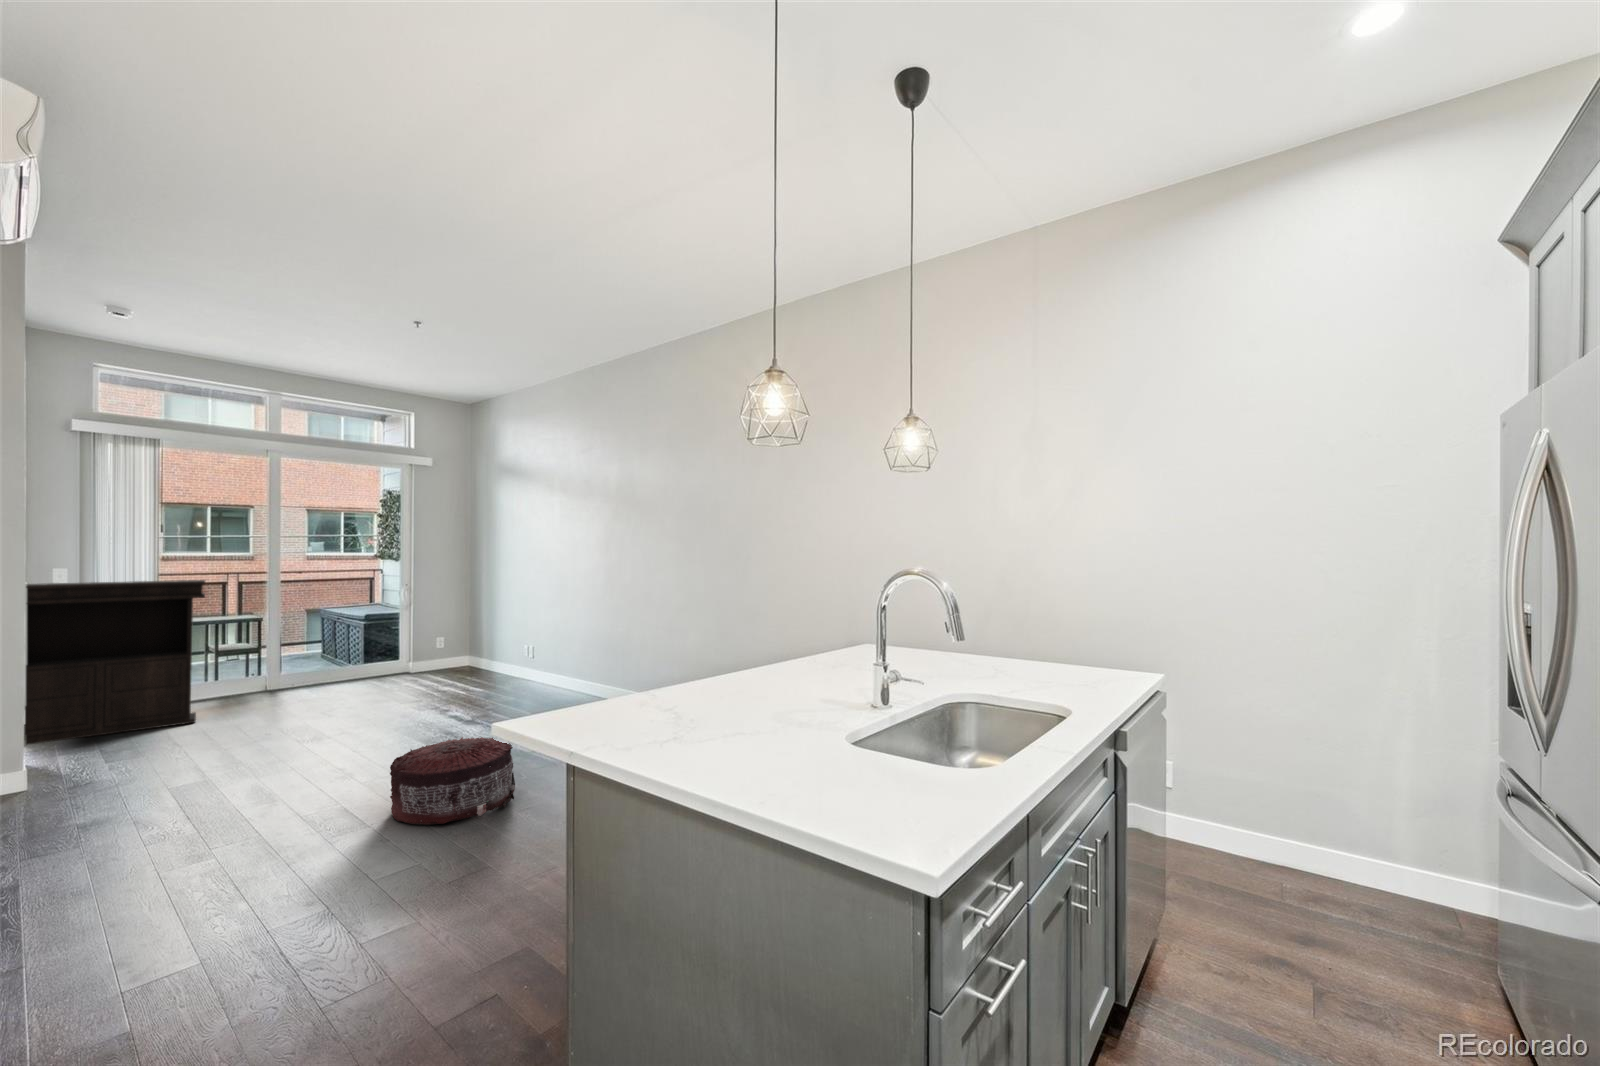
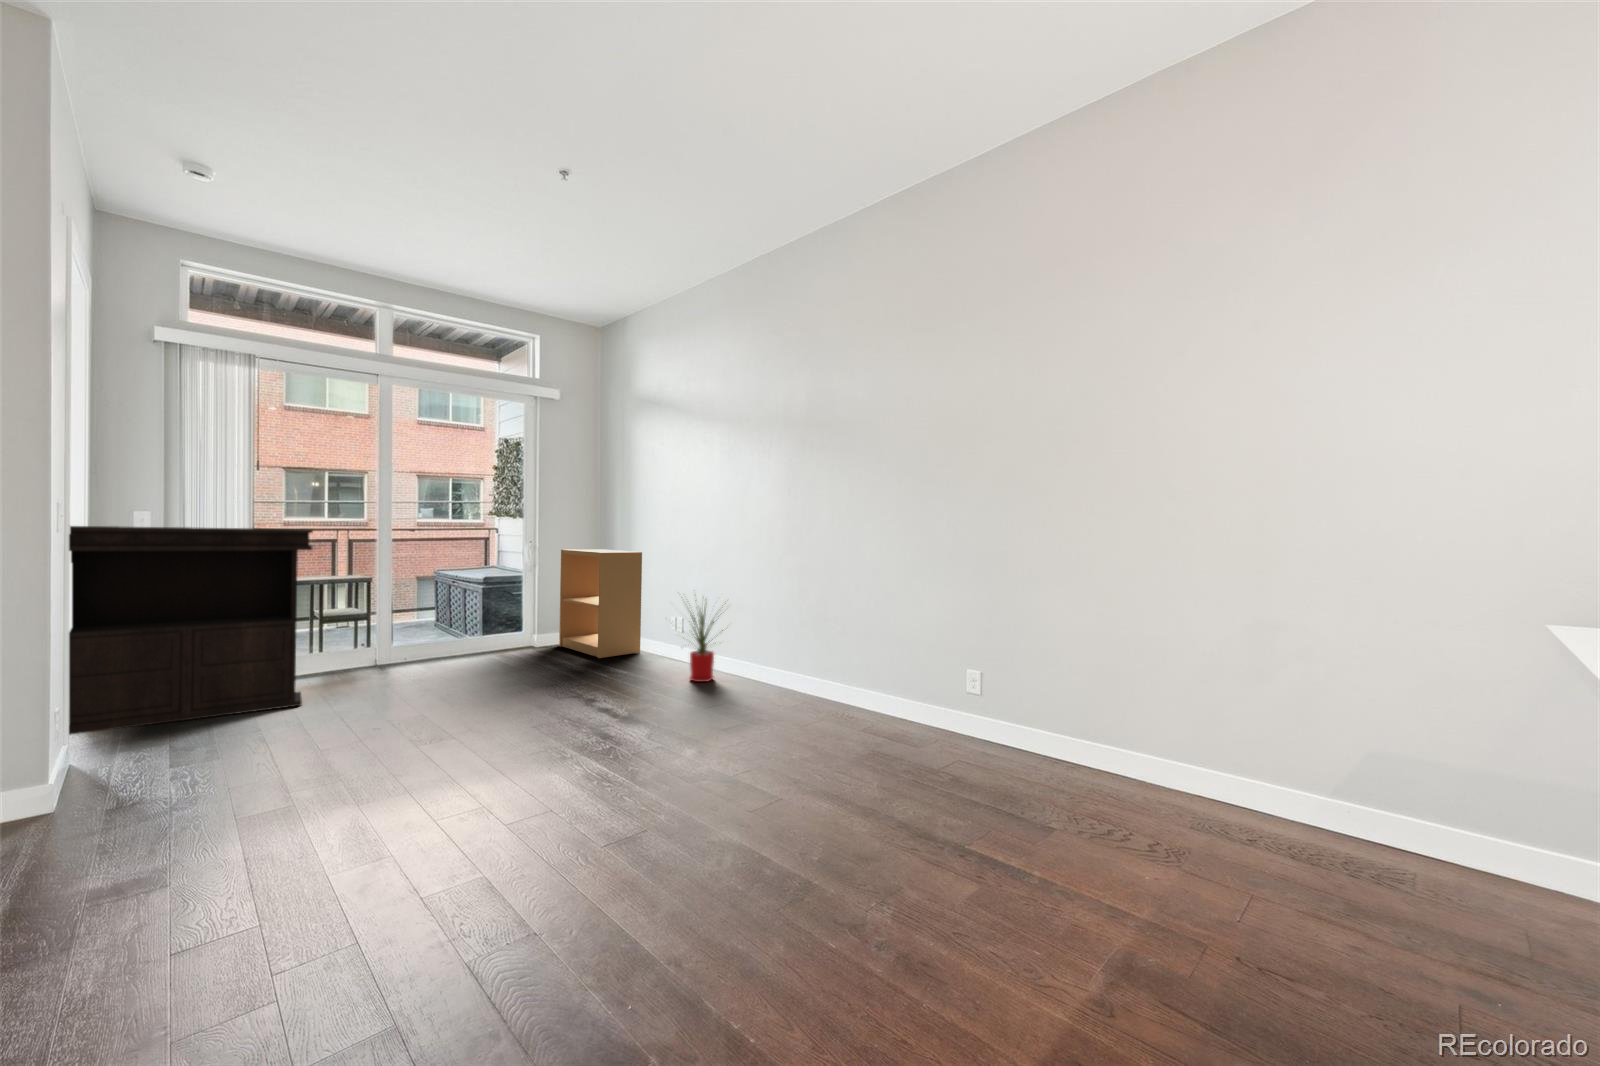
bookshelf: none [436,585,507,680] -> present [559,549,642,658]
house plant: none [512,620,571,697] -> present [689,603,728,682]
pouf: present [390,737,515,825] -> none [608,752,788,907]

